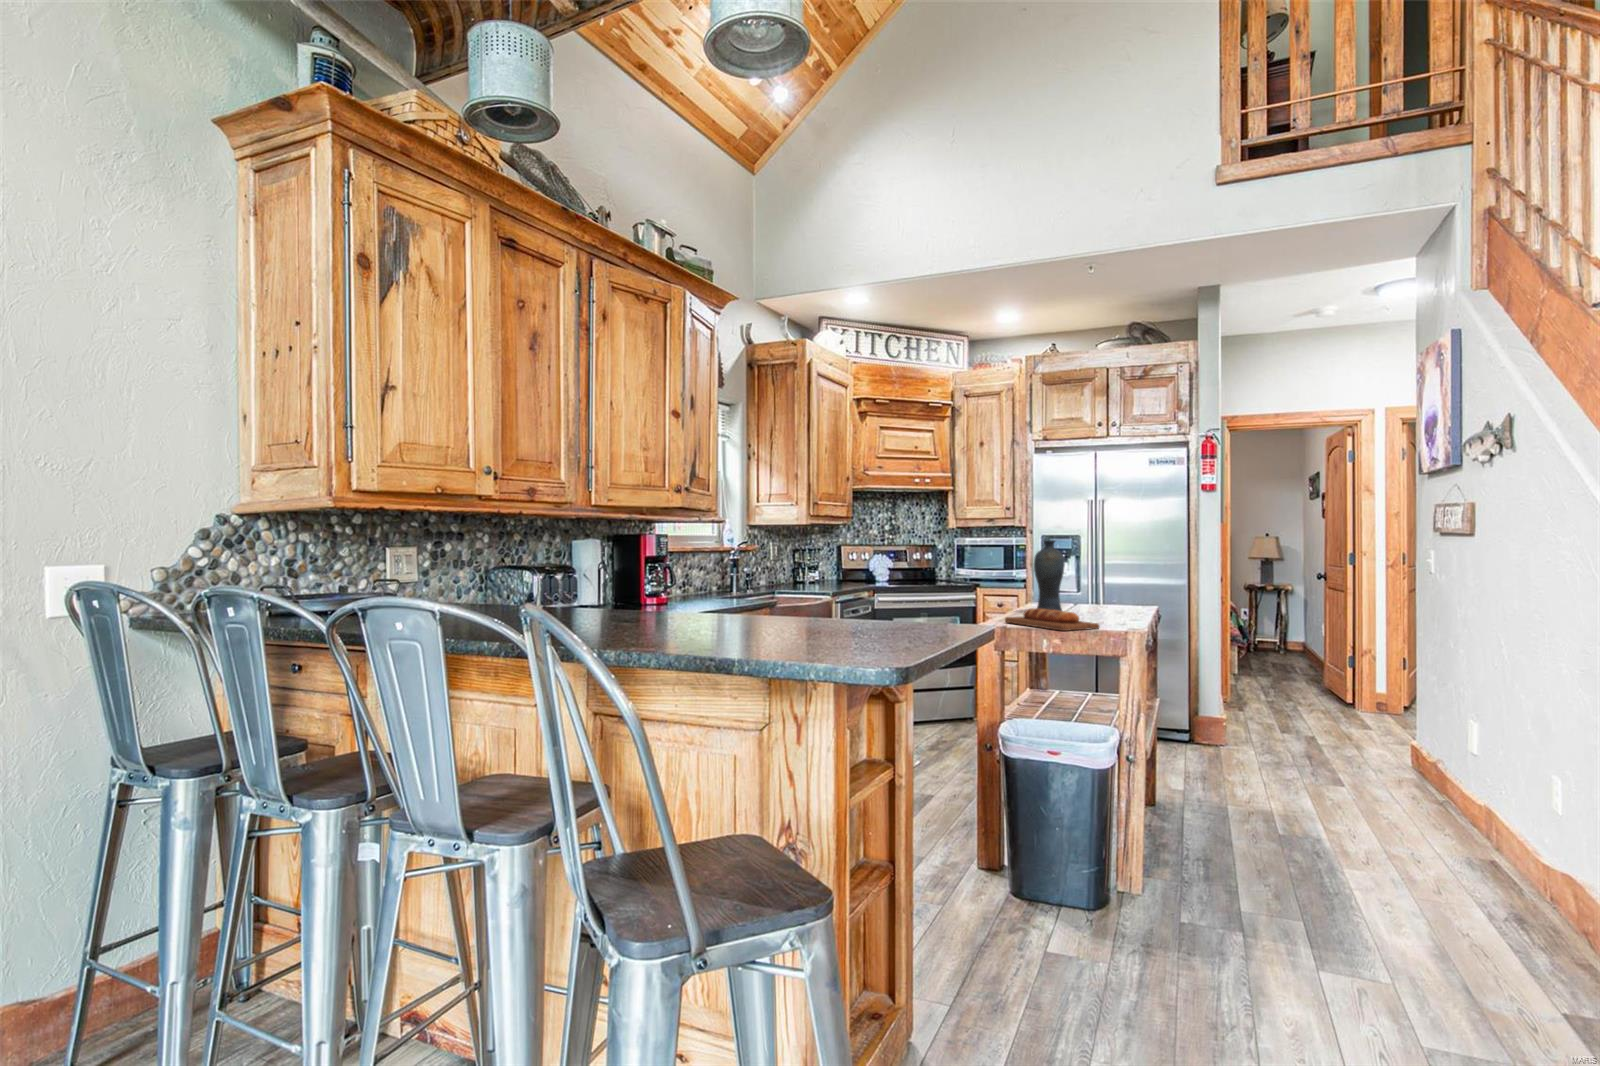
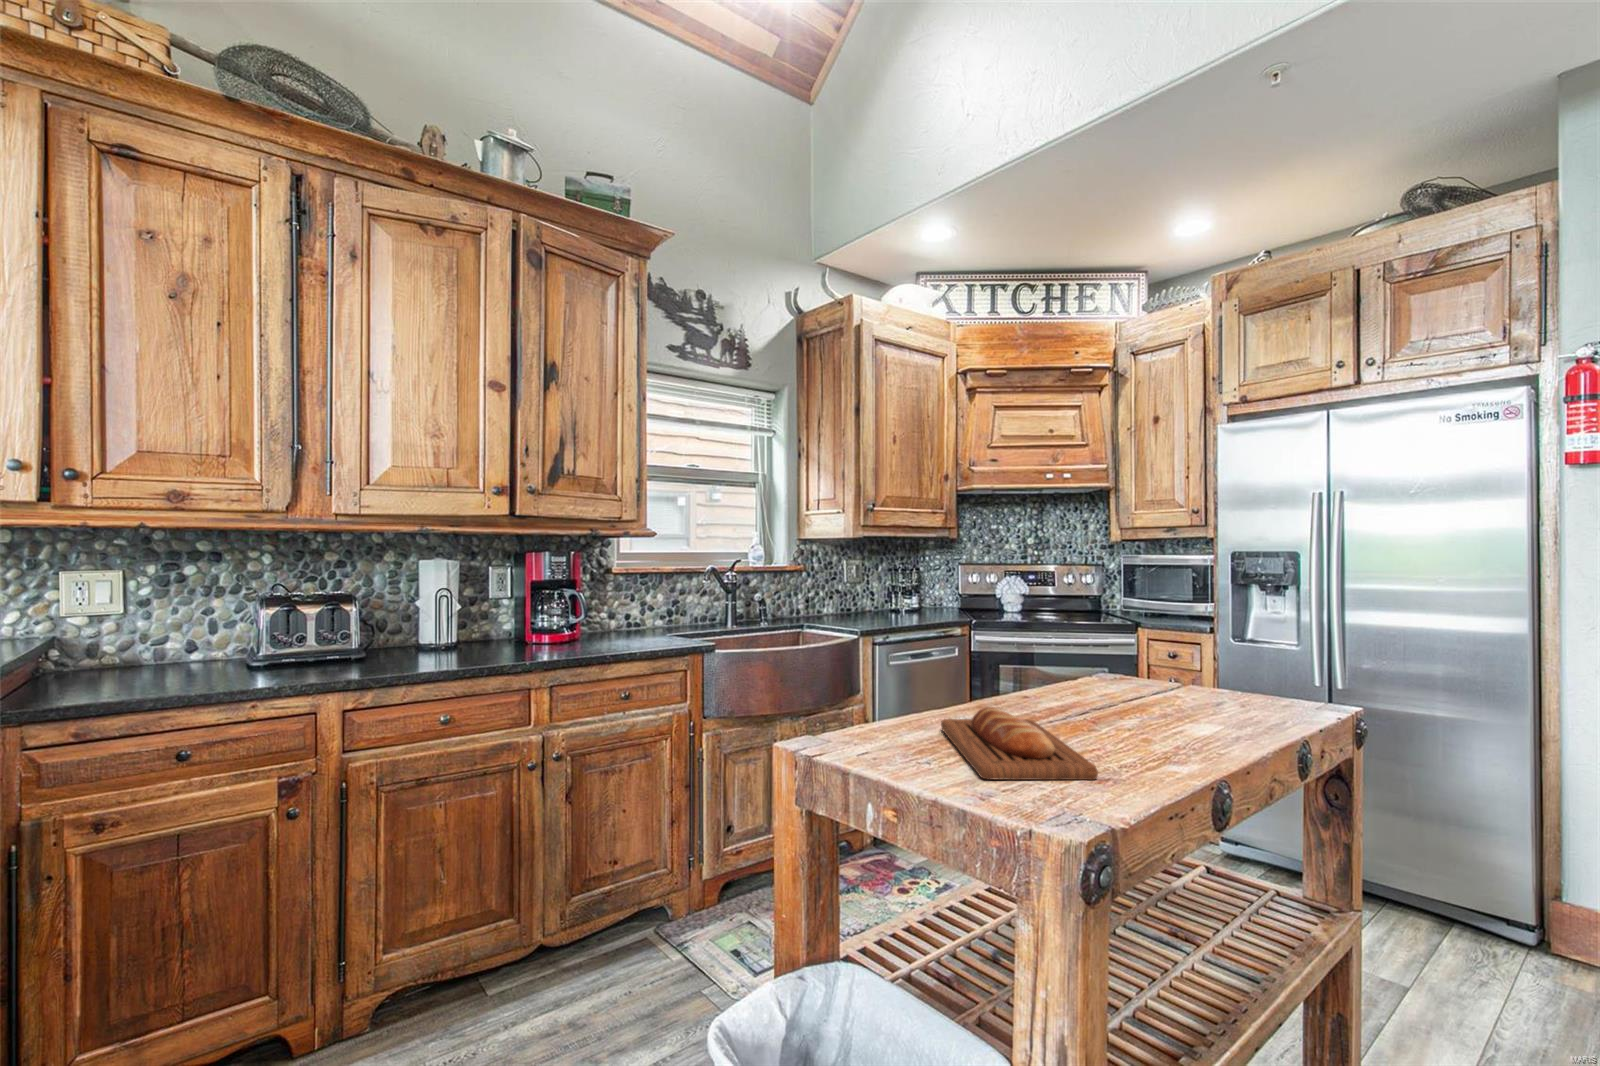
vase: present [1034,540,1065,611] -> none [1074,565,1135,712]

